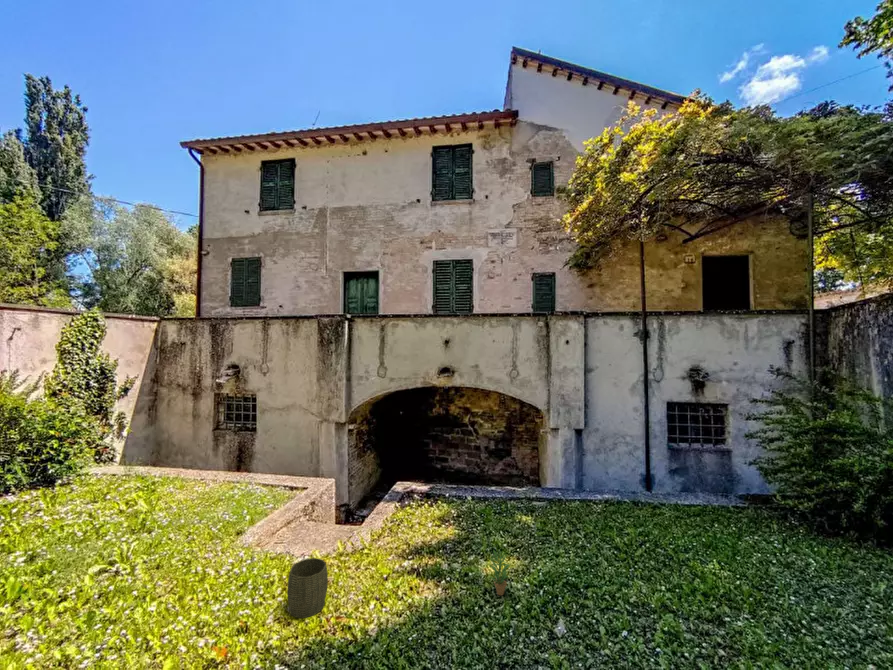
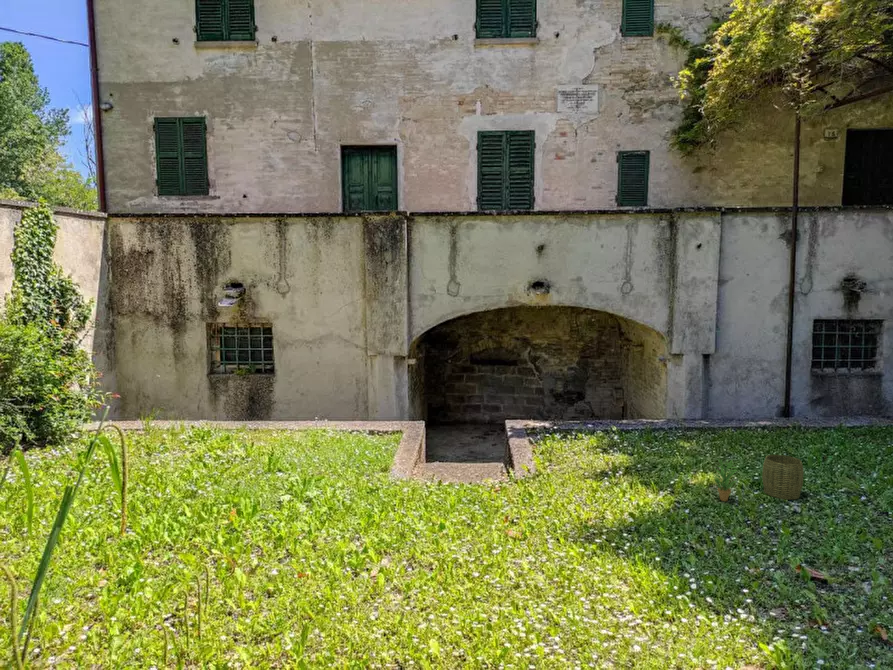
woven basket: present [287,558,328,618] -> present [762,455,803,500]

